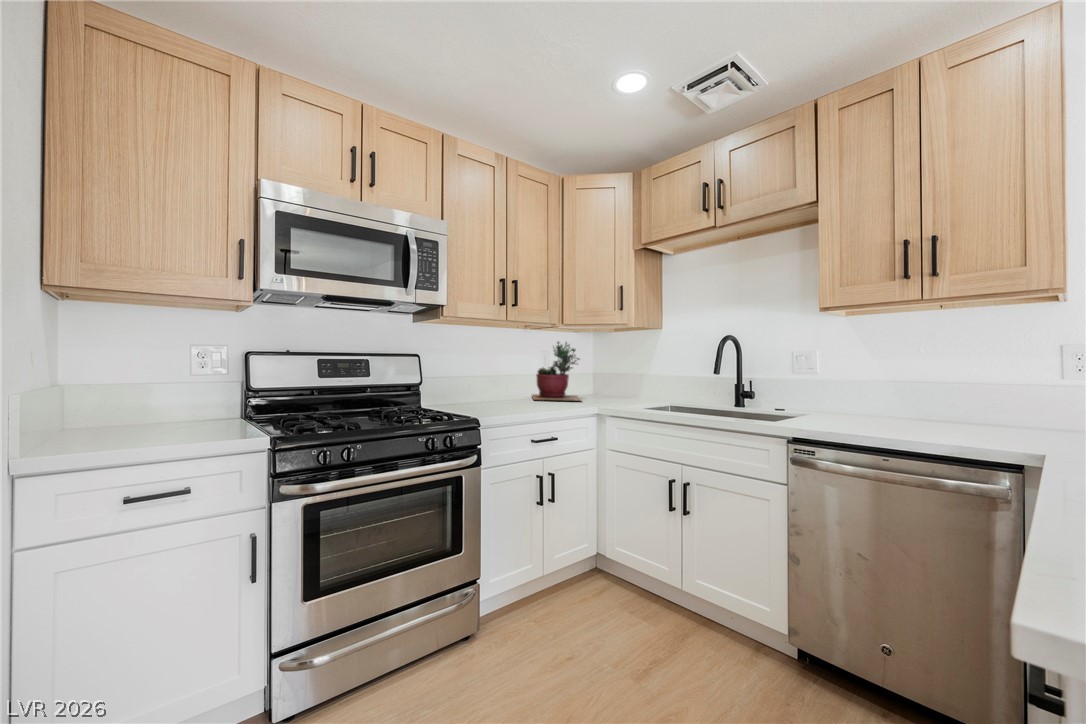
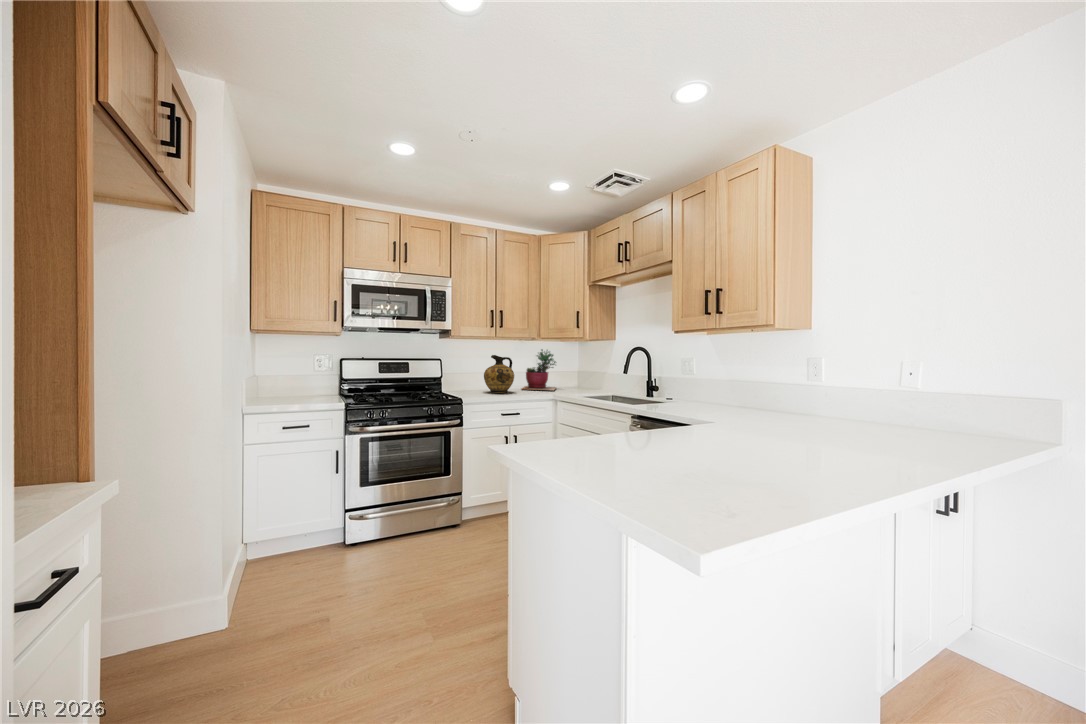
ceramic jug: none [488,348,535,407] -> present [484,355,514,393]

